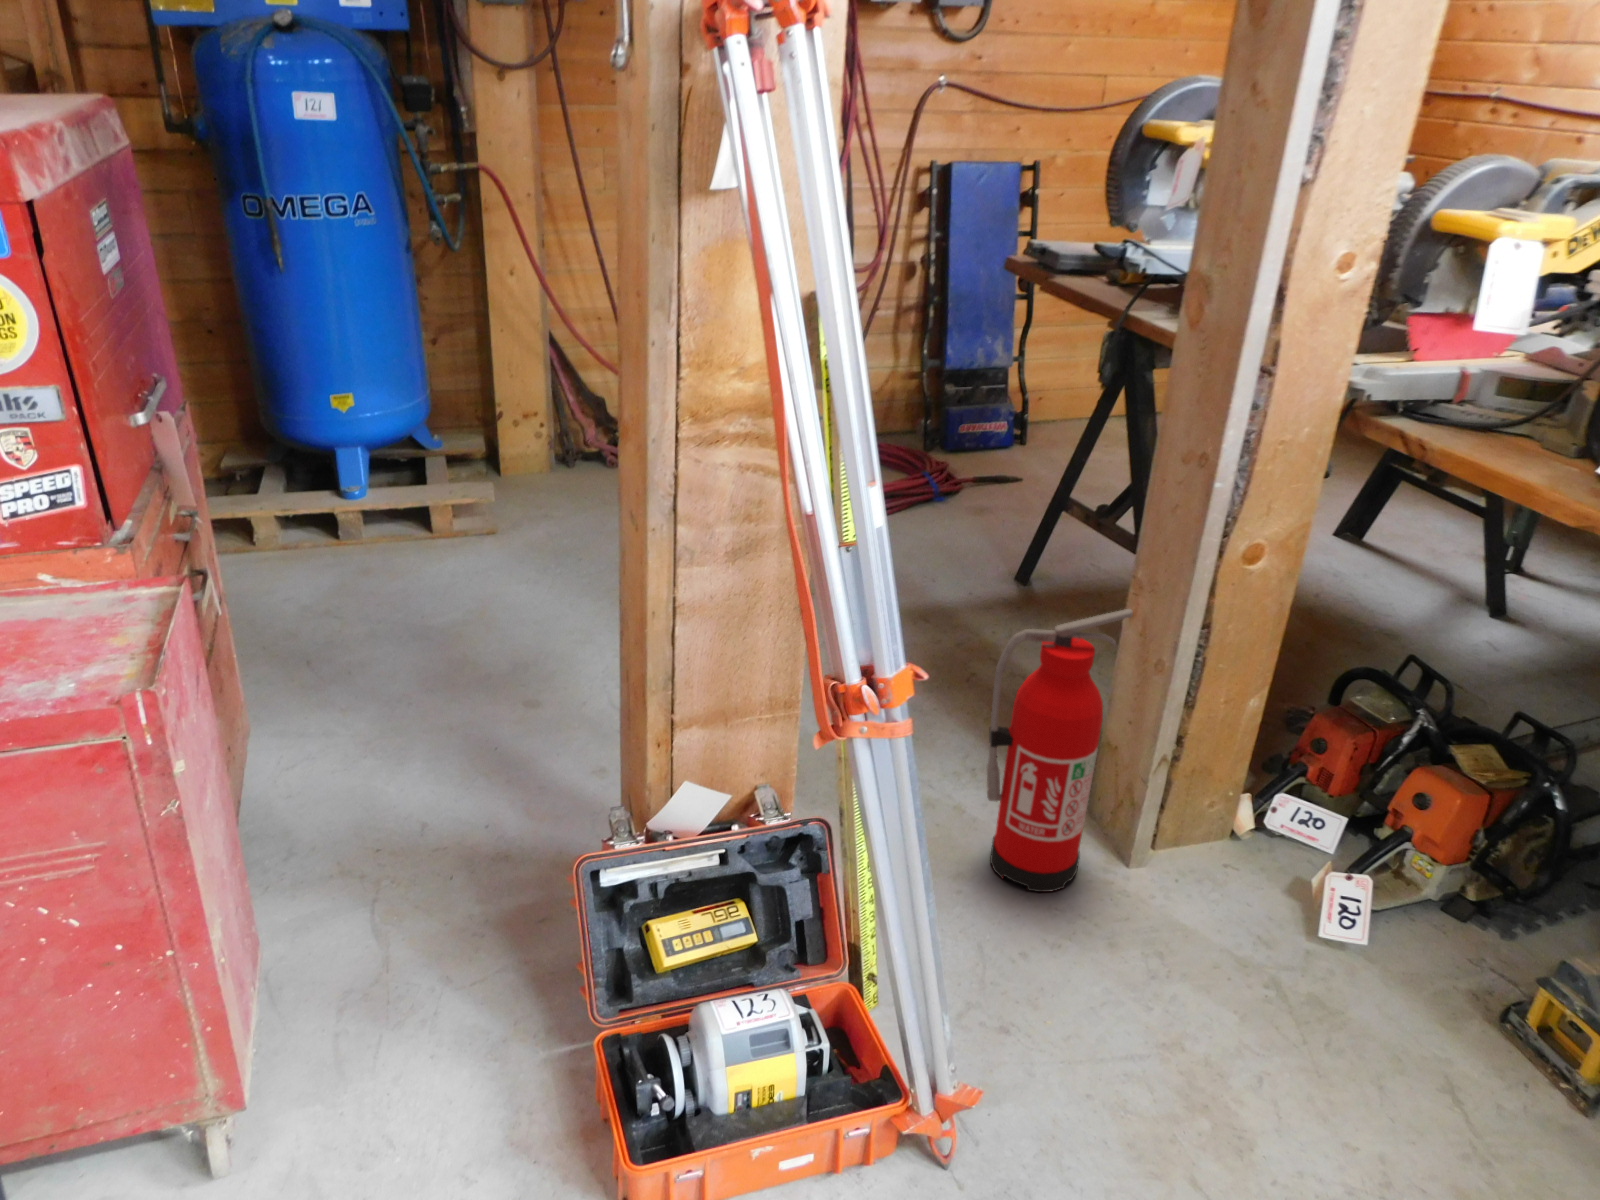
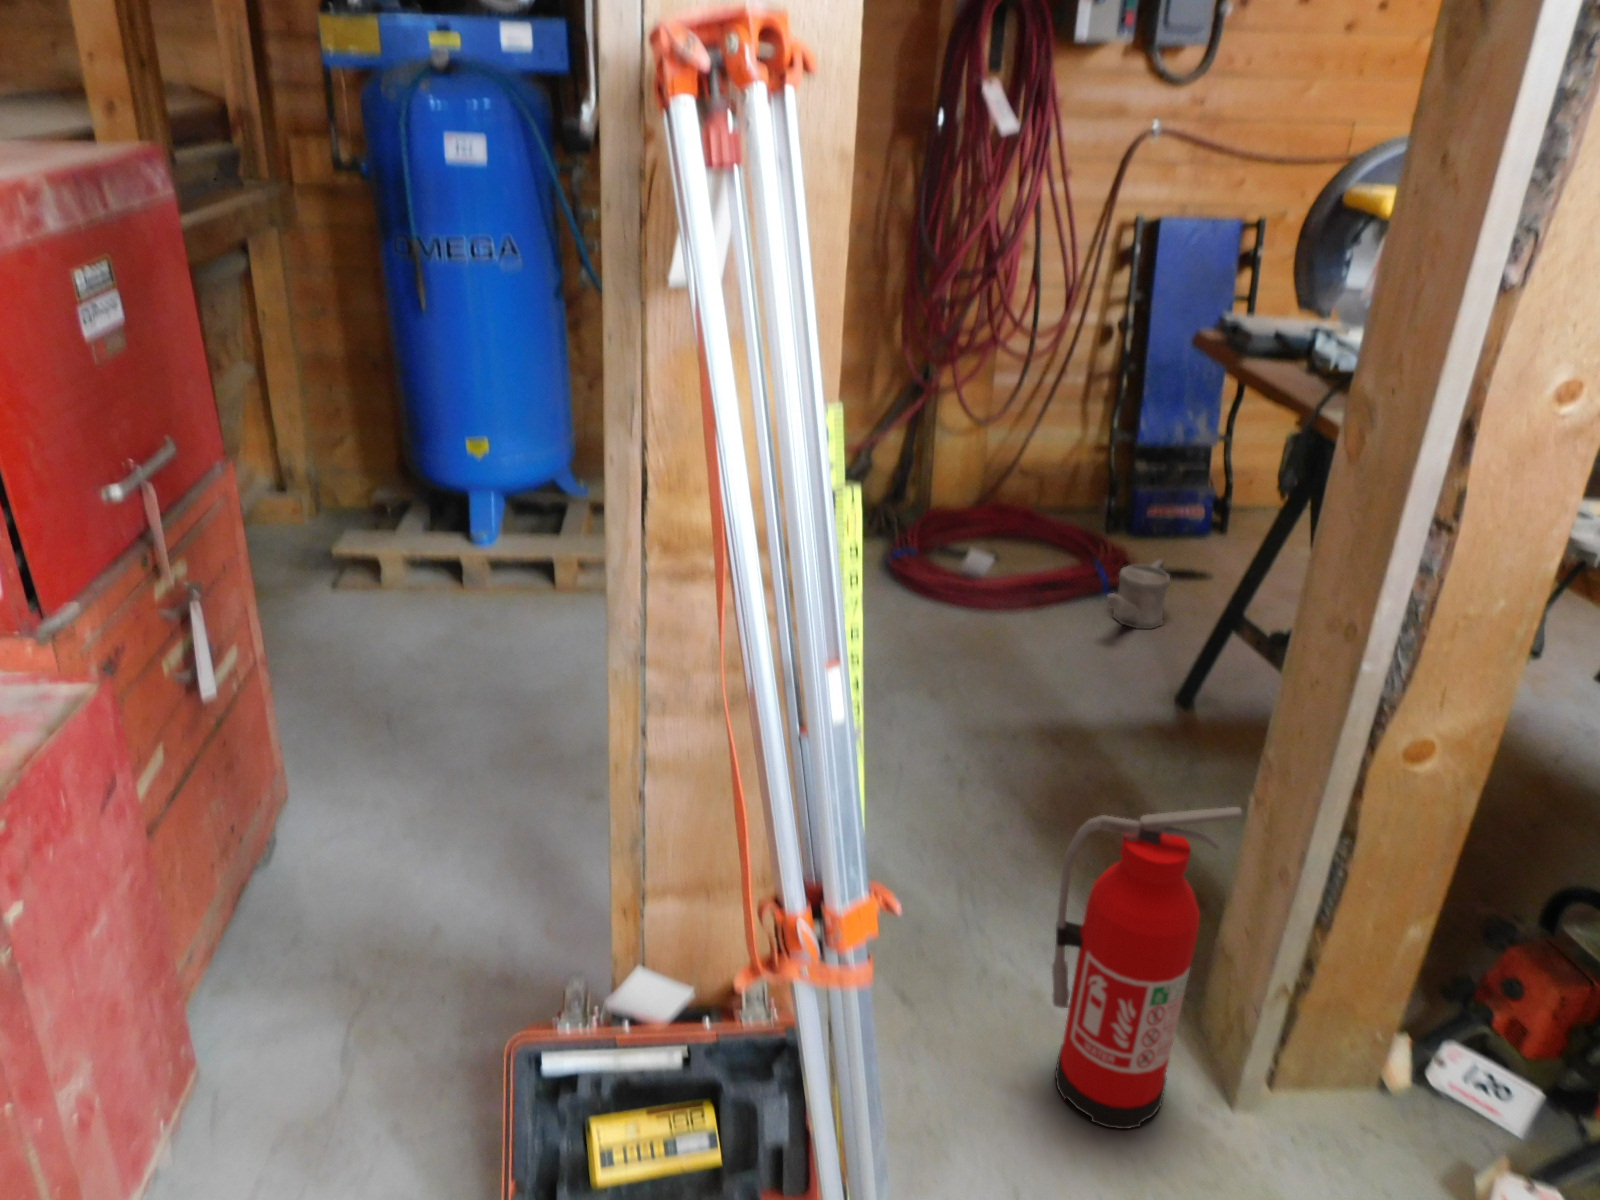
watering can: none [946,466,995,528] -> present [1106,559,1170,629]

